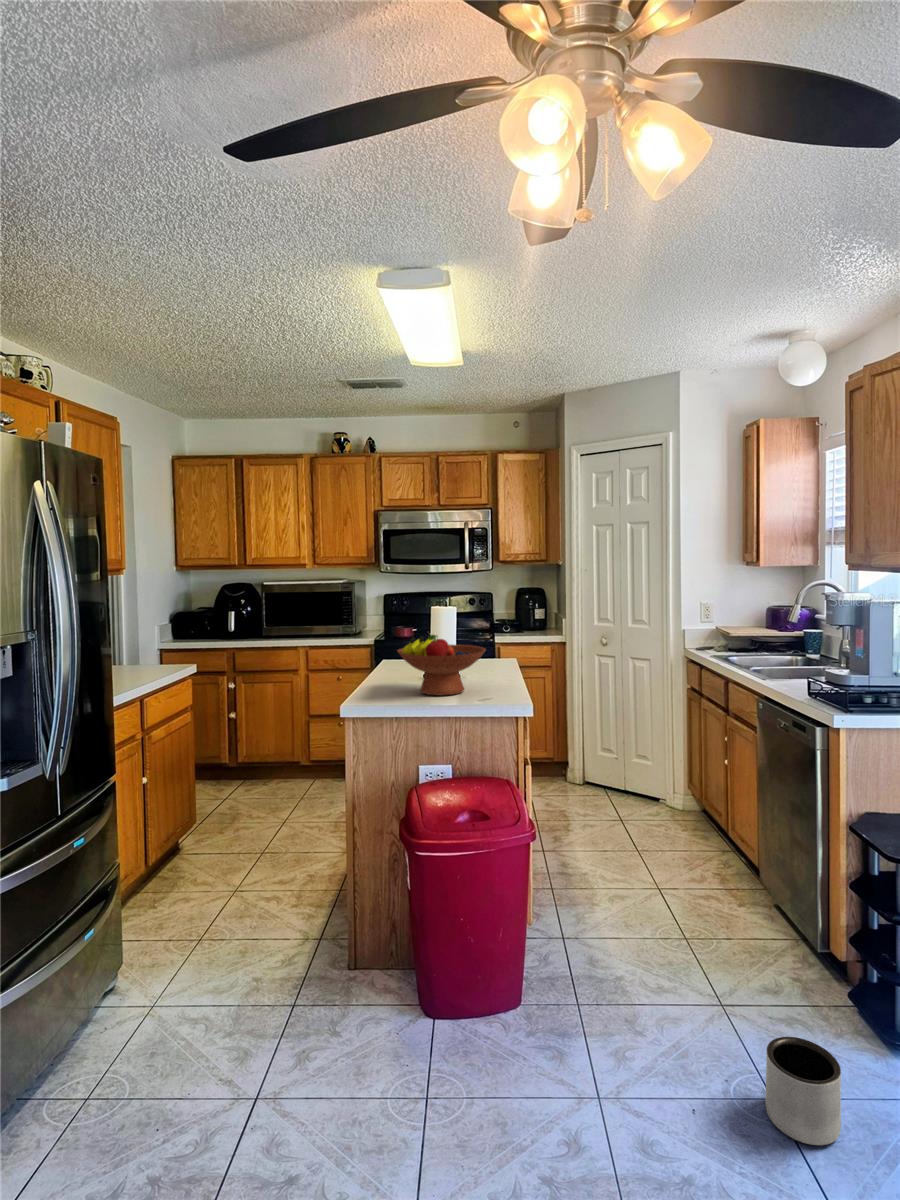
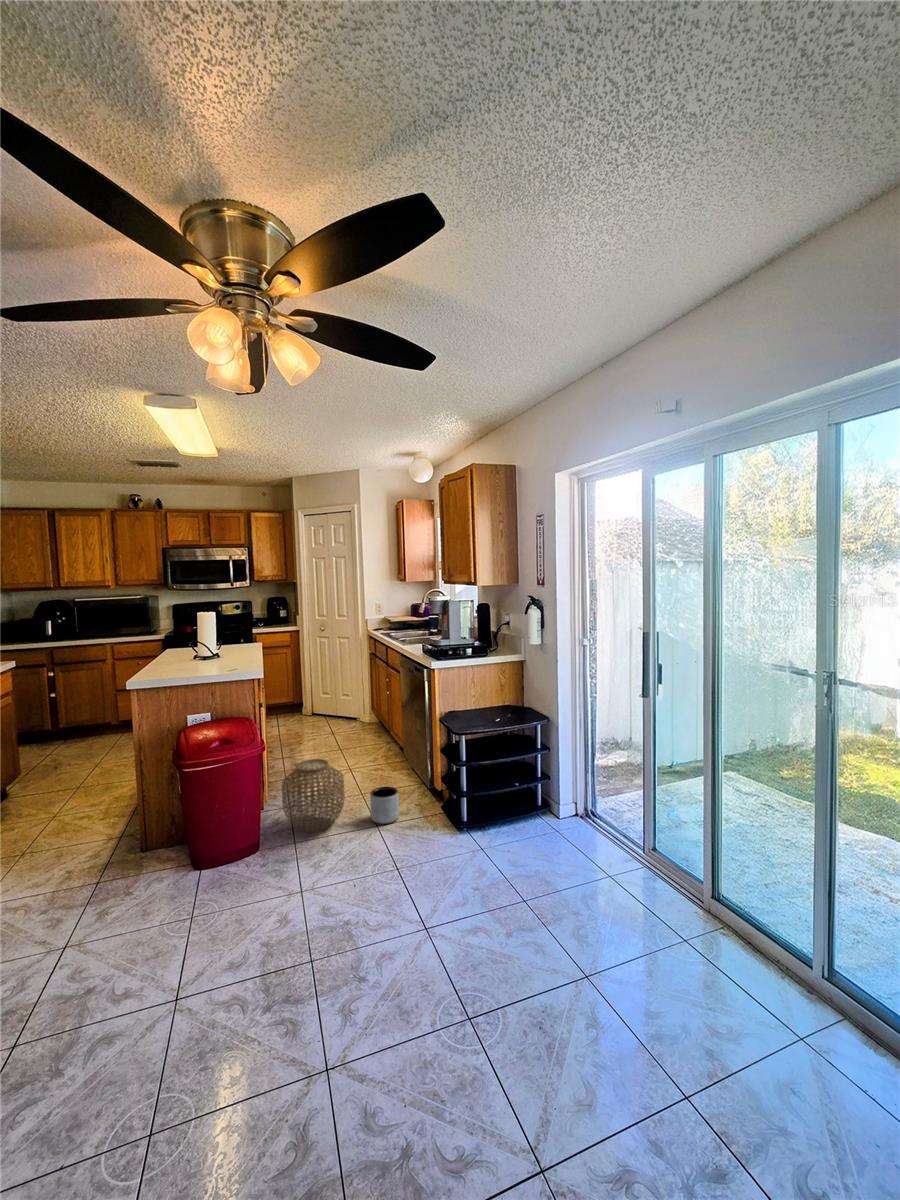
fruit bowl: present [397,635,486,695] -> none [188,625,241,659]
woven basket: none [566,941,704,1122] -> present [282,759,344,832]

